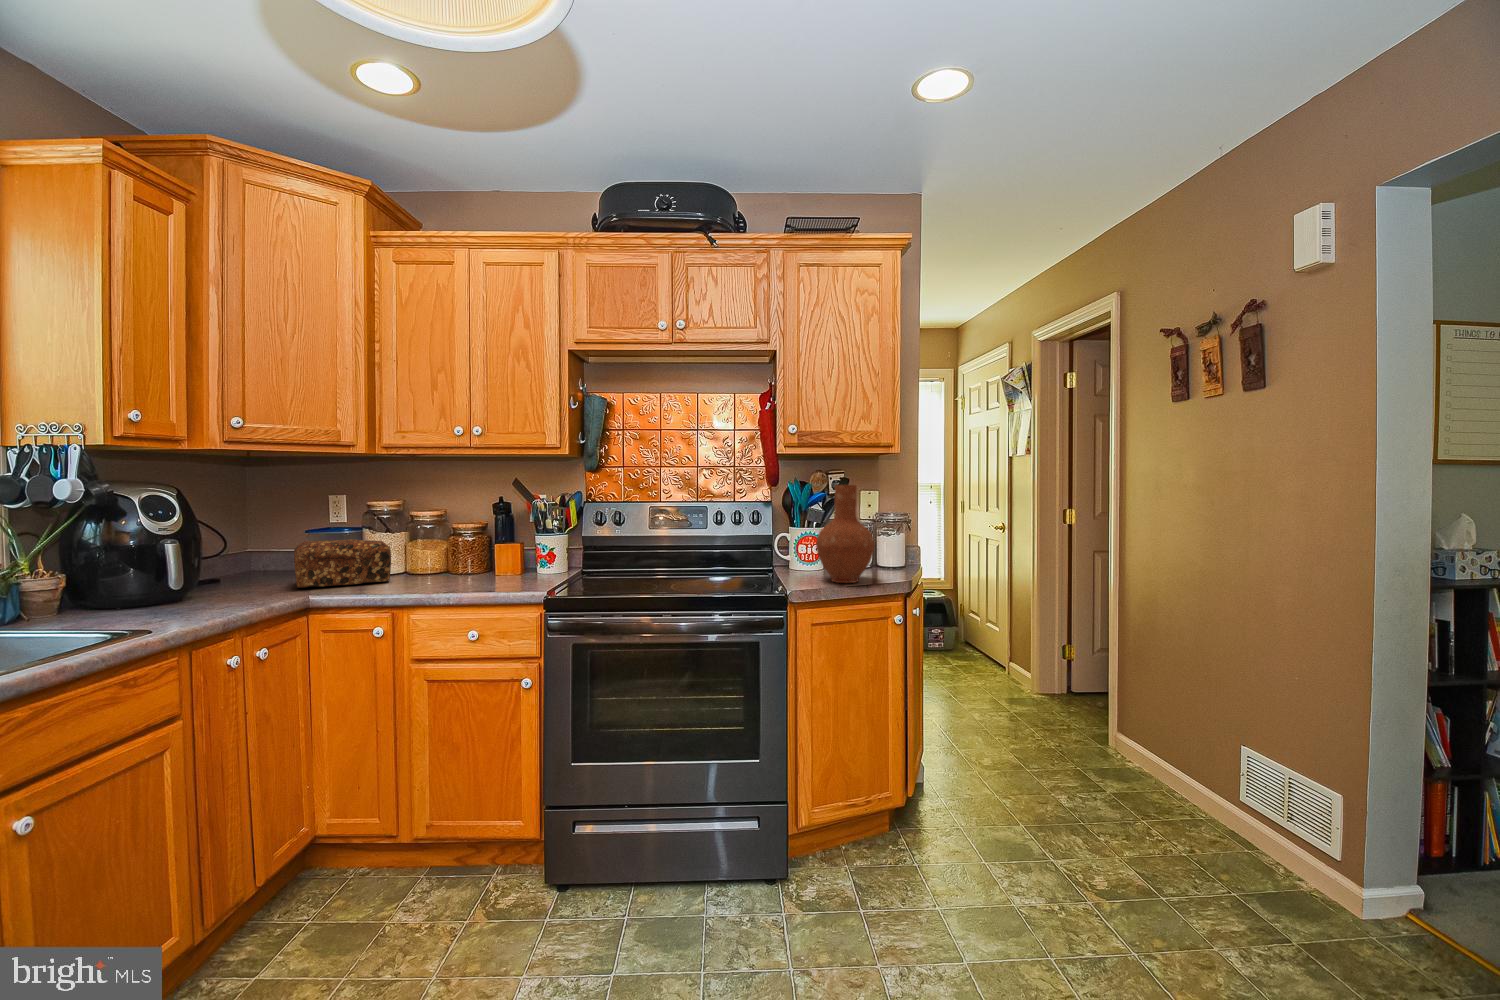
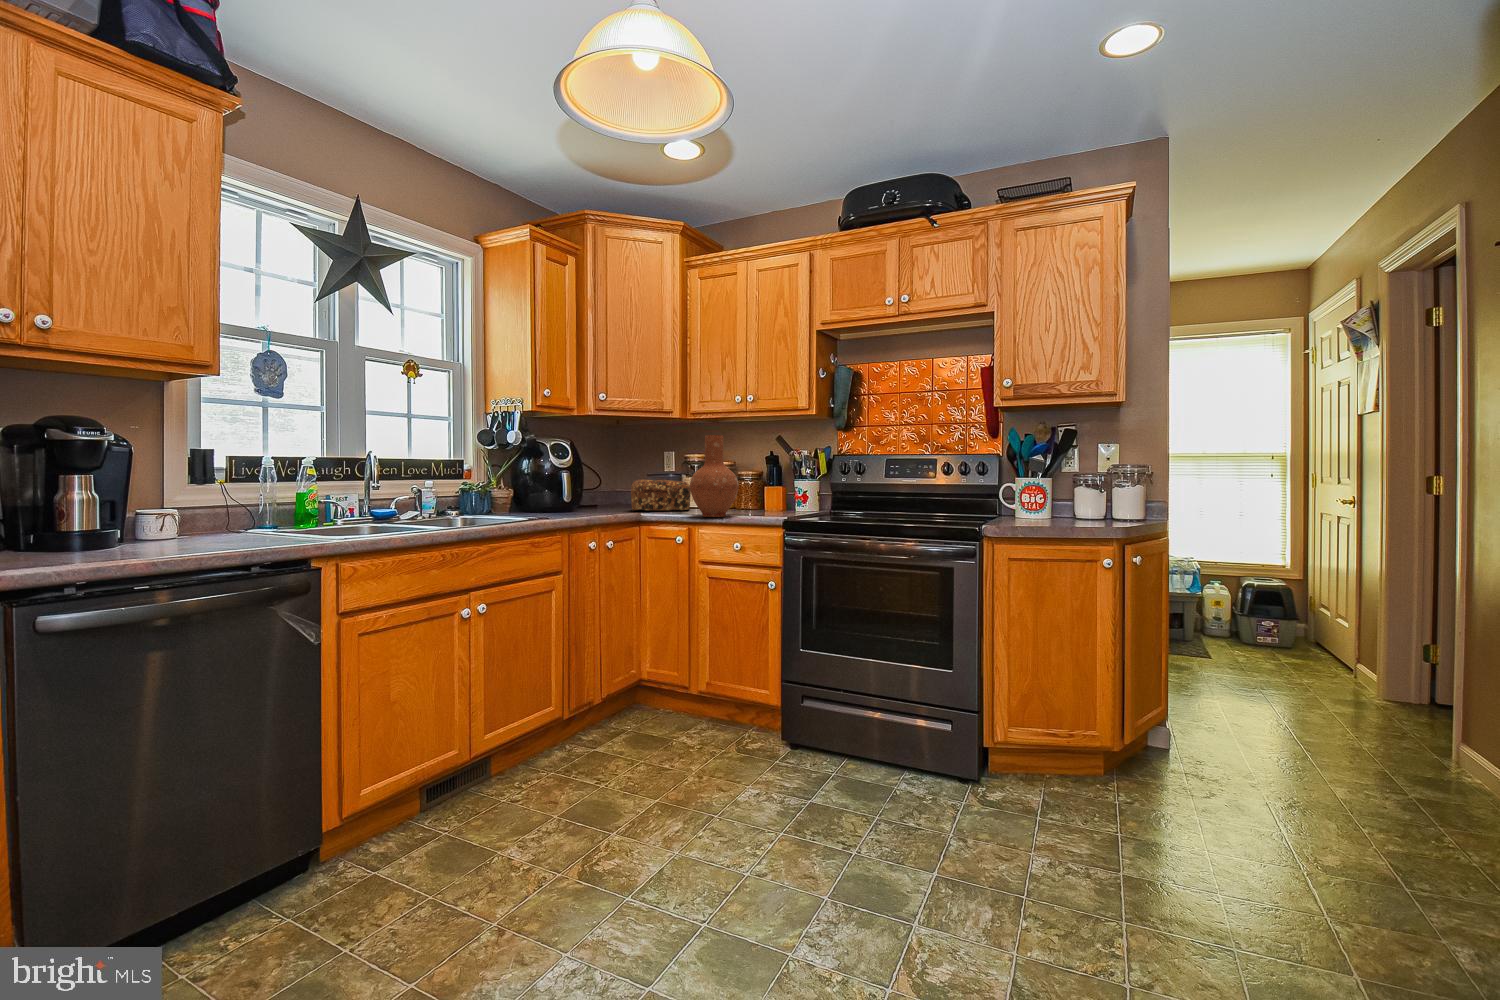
vase: present [816,485,875,583] -> present [690,435,738,517]

